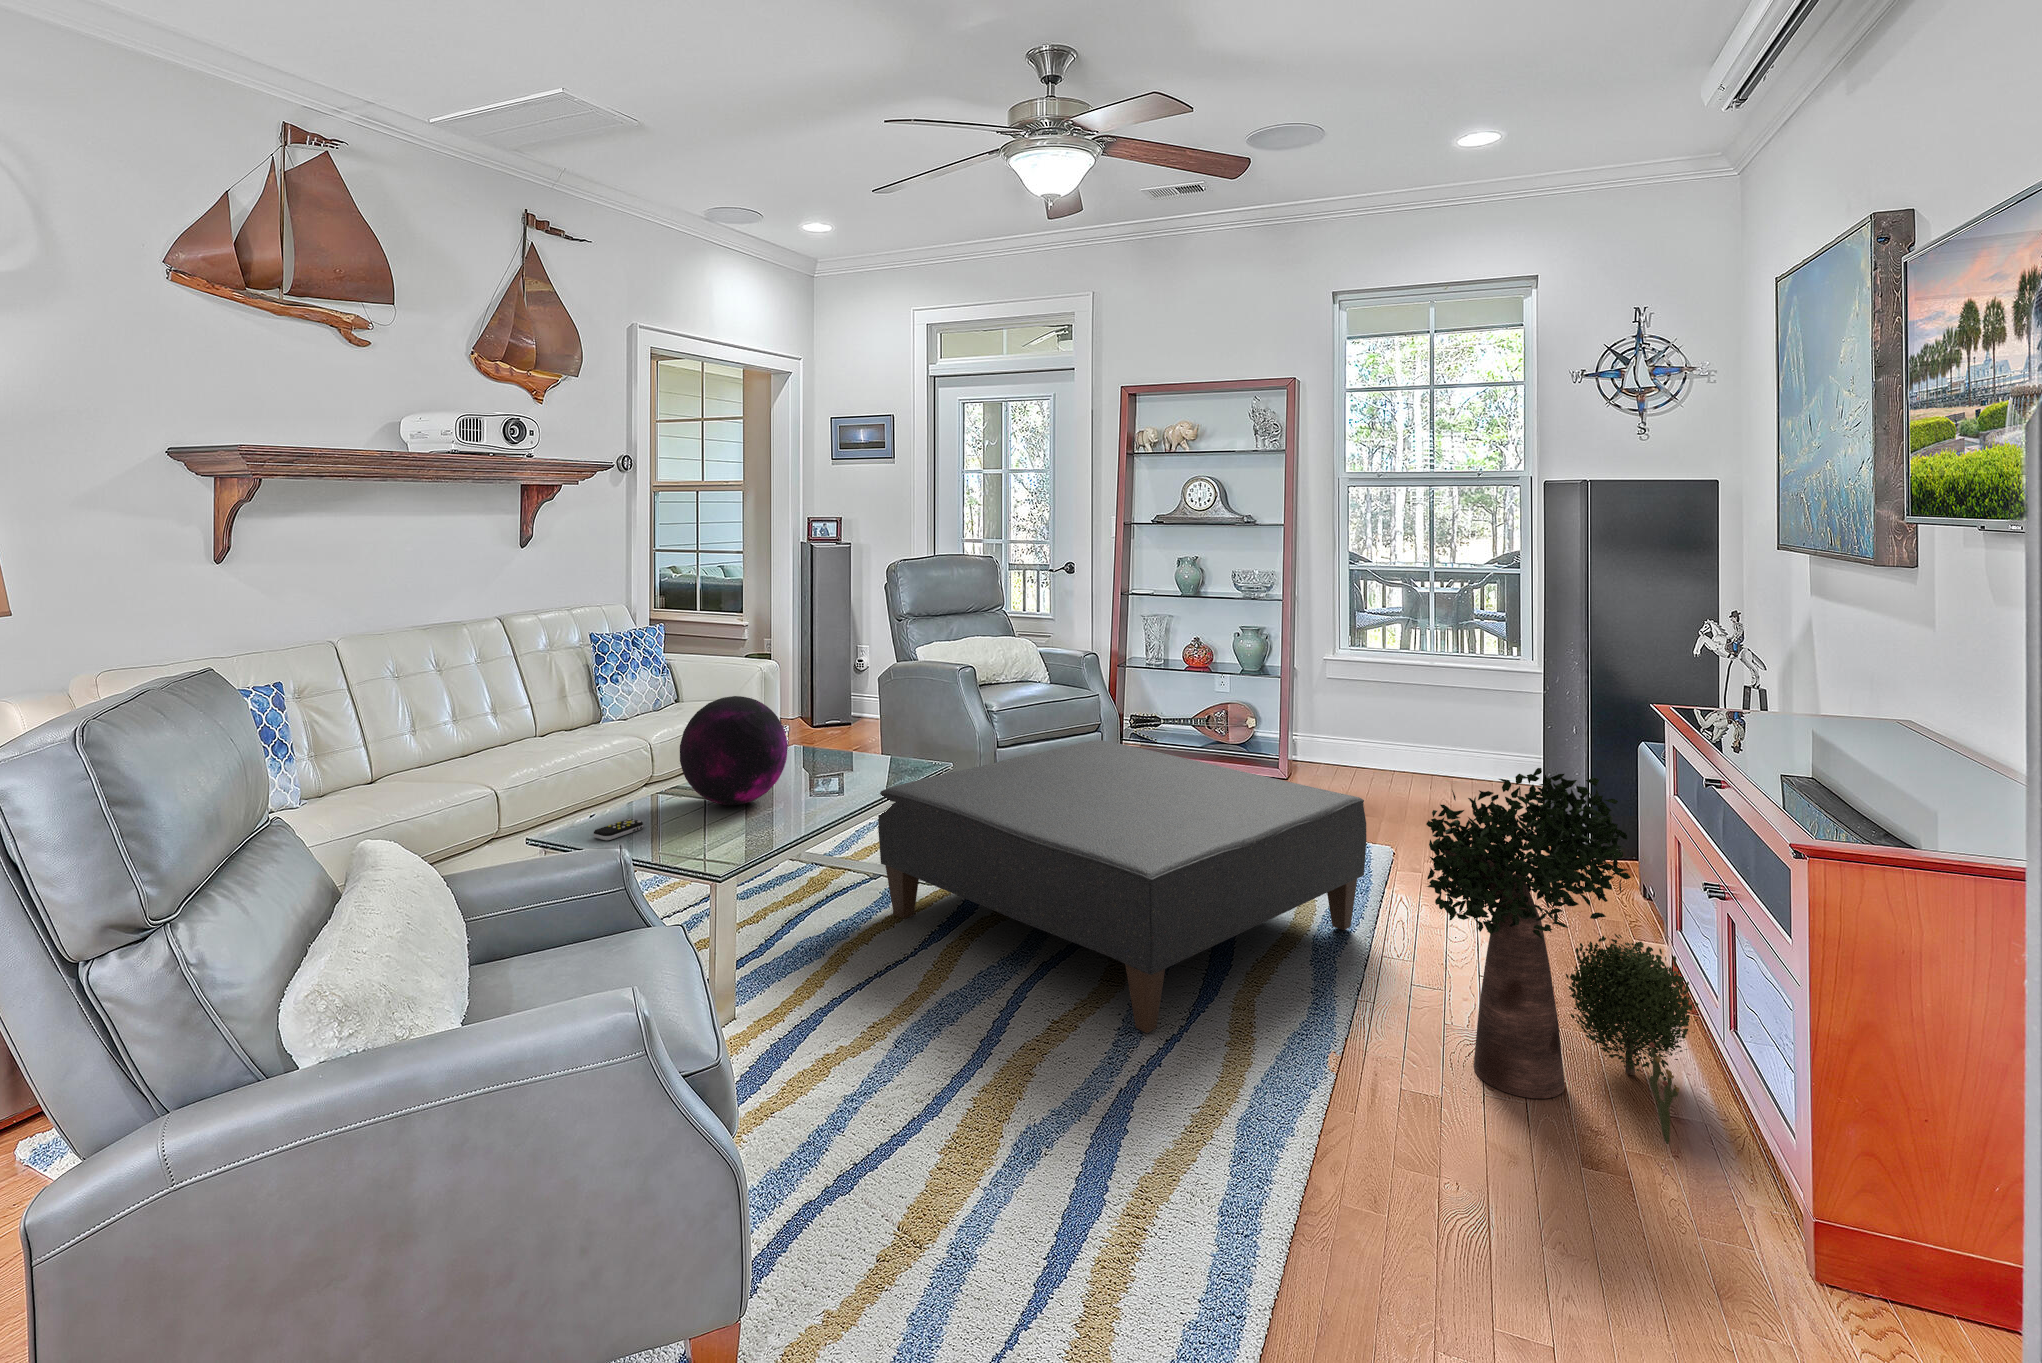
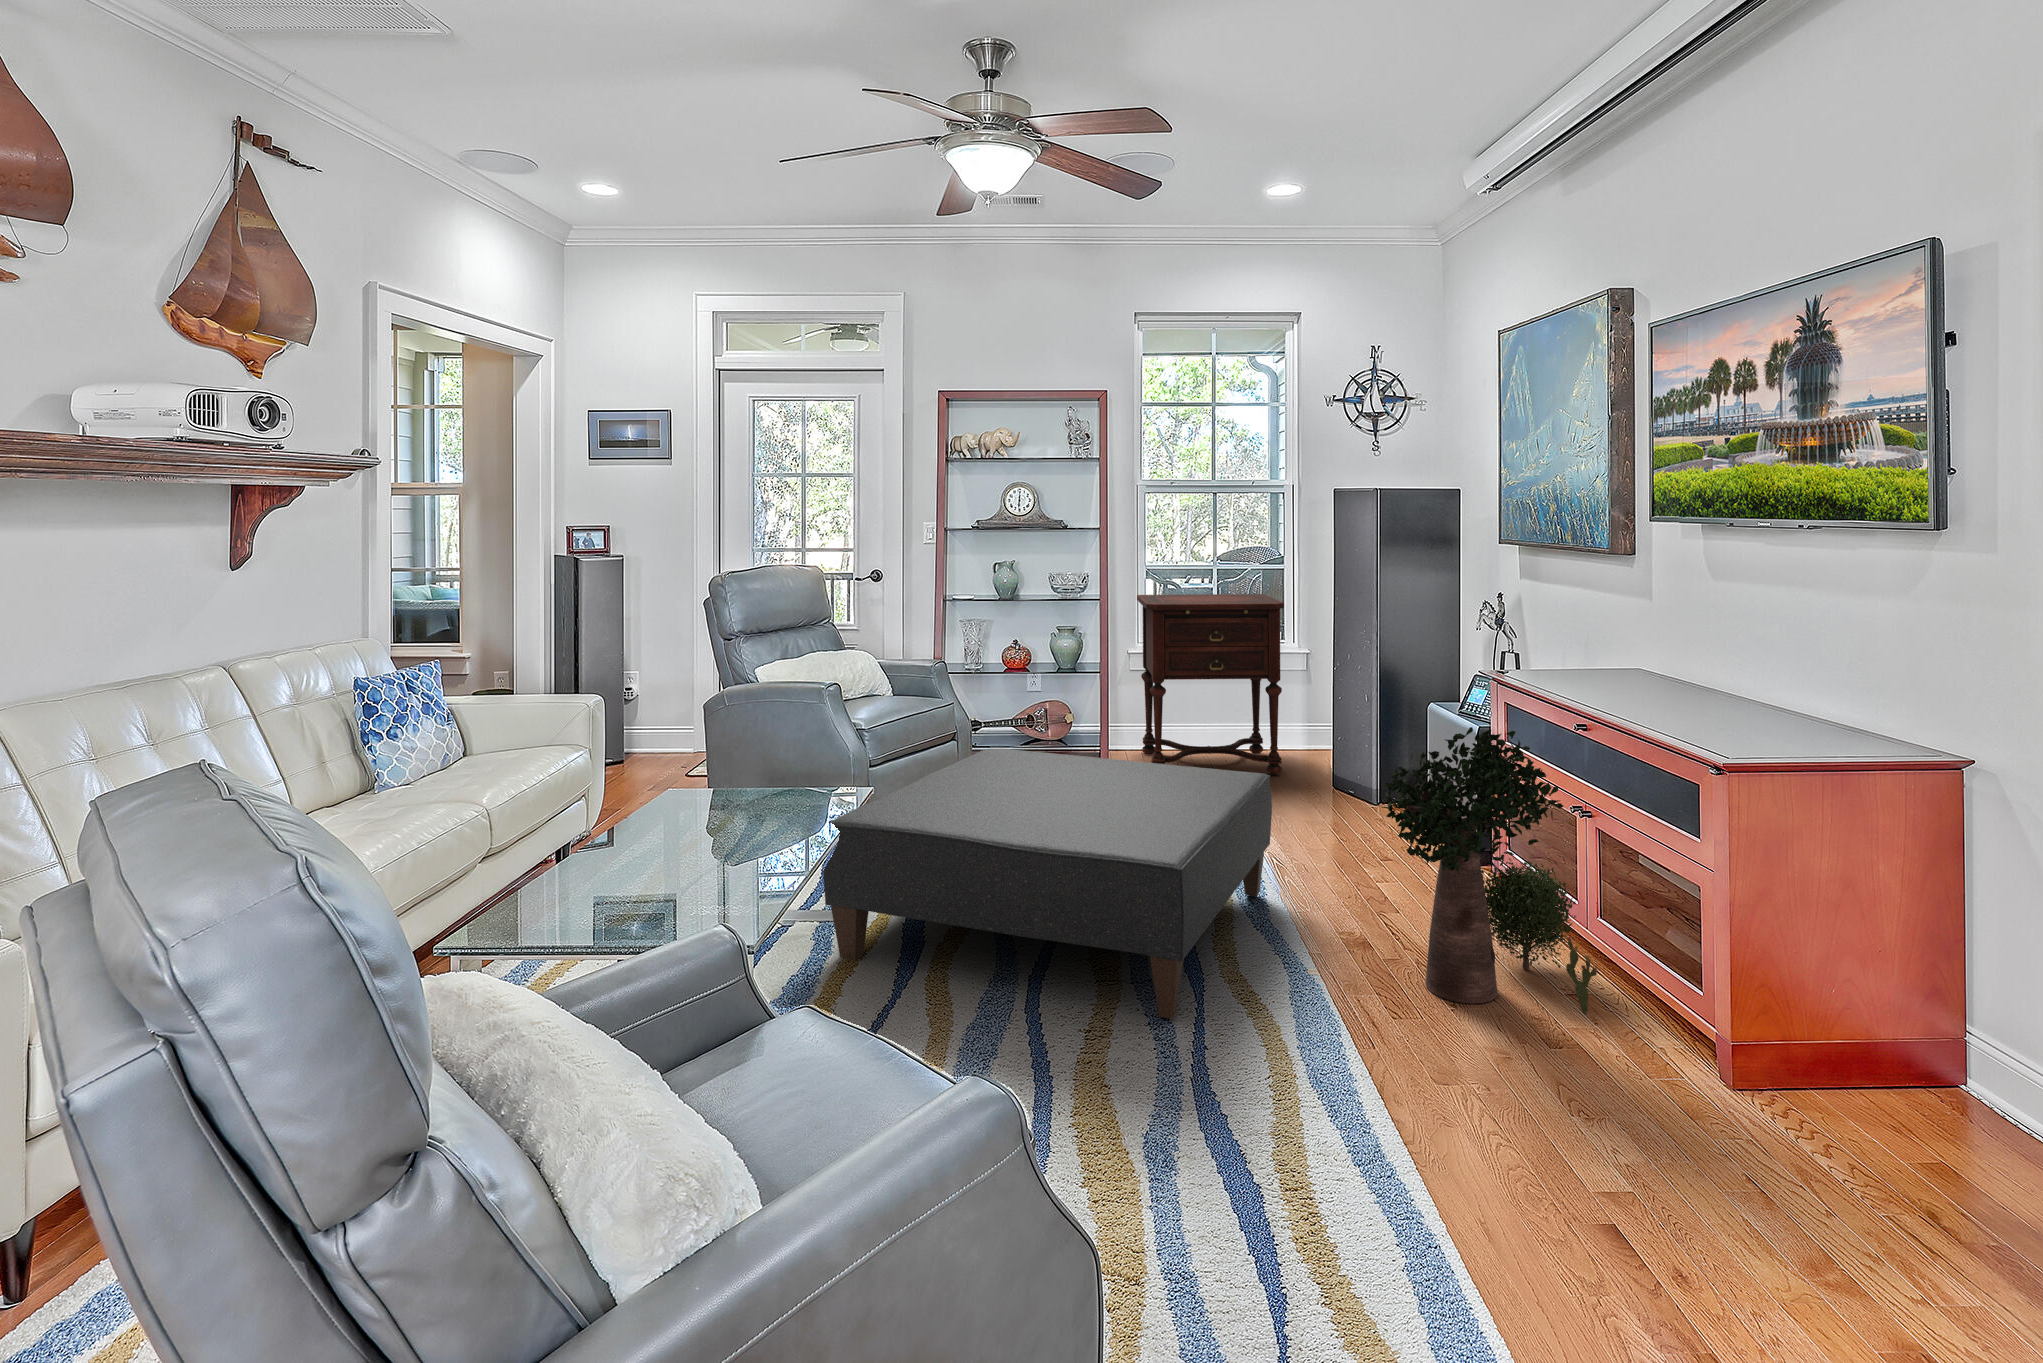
side table: none [1325,596,1491,806] -> present [1137,594,1284,775]
decorative orb: present [680,696,788,805] -> none [602,735,732,864]
remote control: present [594,819,643,840] -> none [530,895,585,925]

